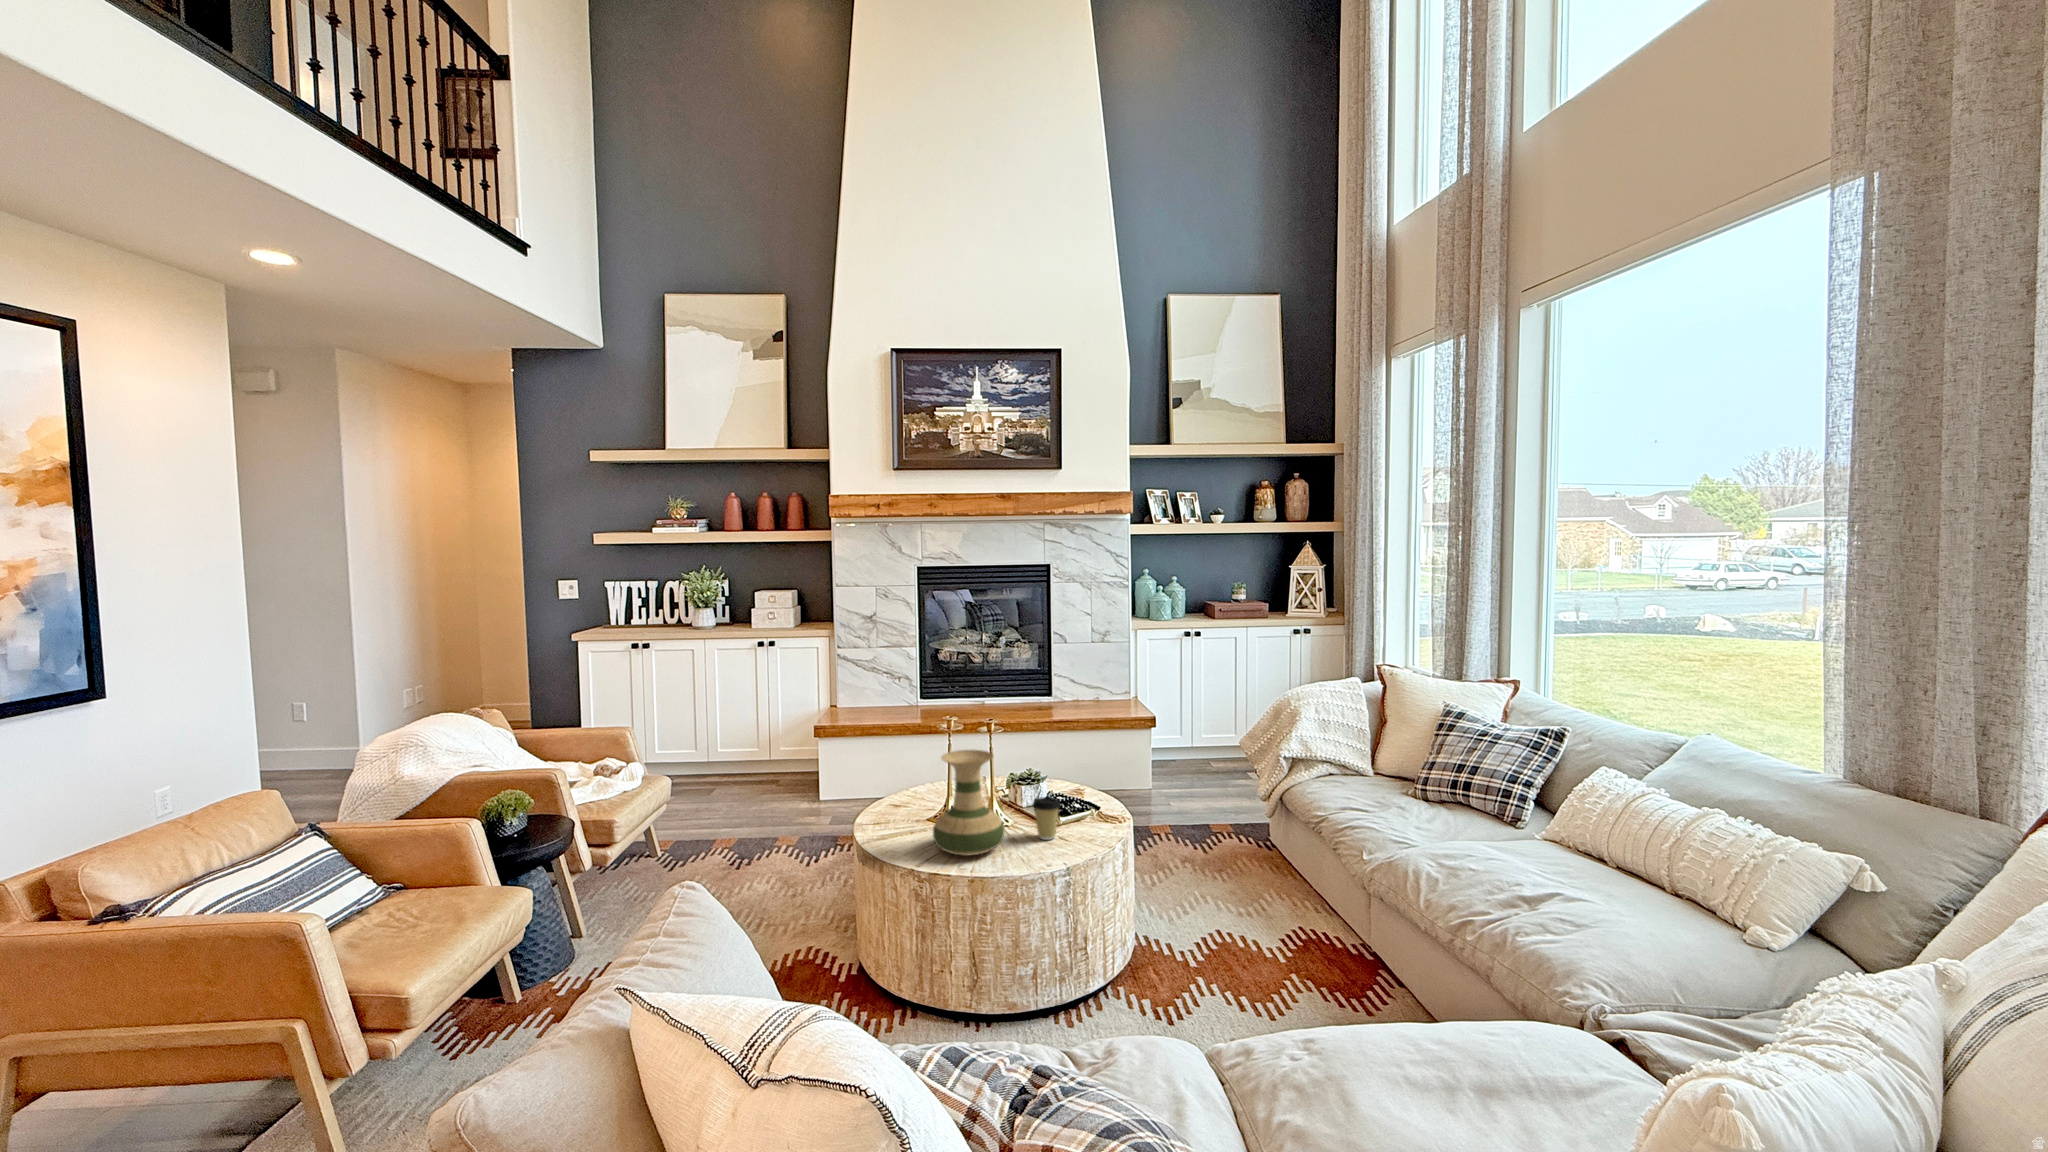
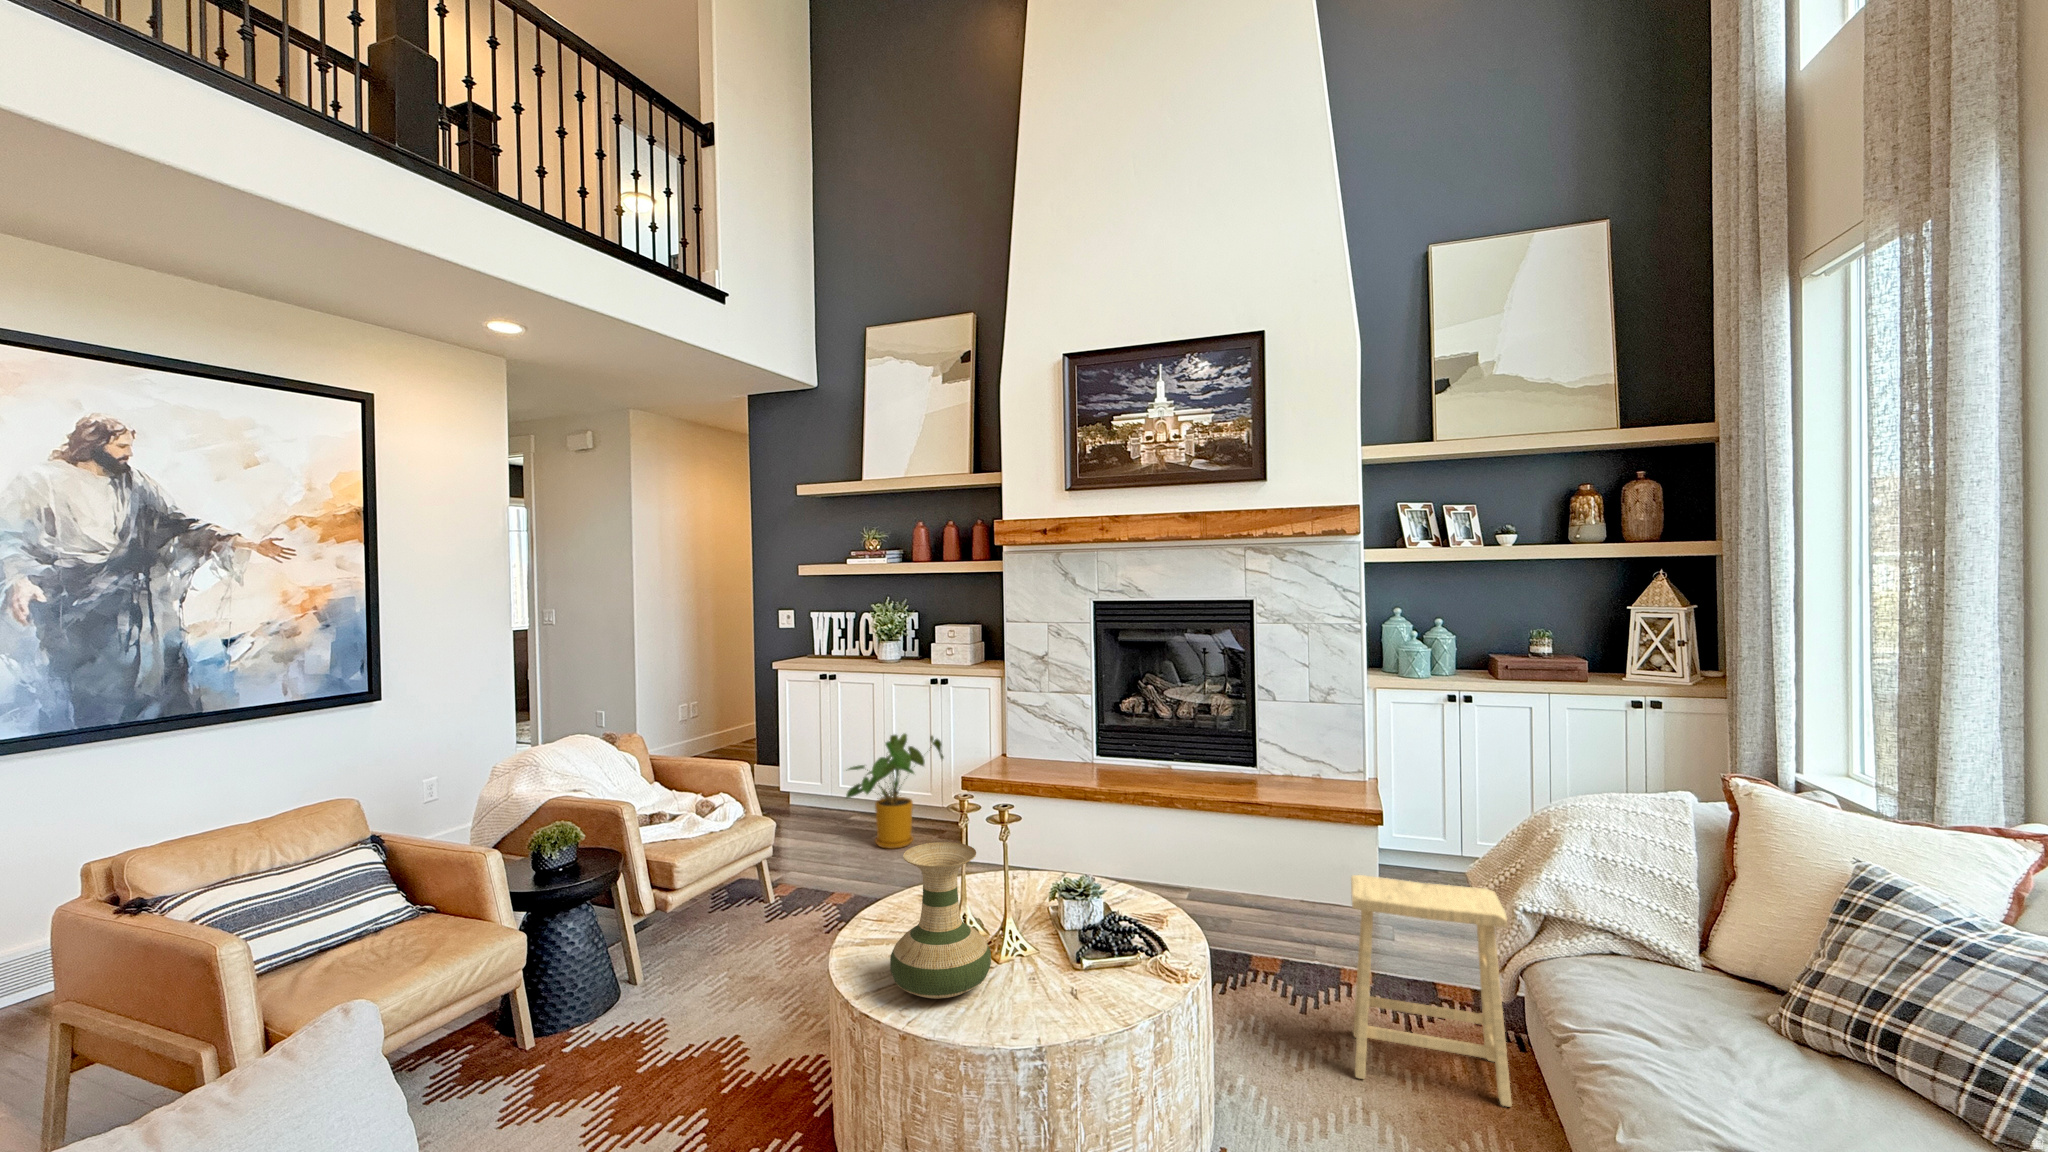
house plant: none [690,695,779,801] -> present [846,734,943,849]
footstool: none [1176,751,1278,883] -> present [1351,875,1512,1107]
coffee cup: present [1032,797,1061,840] -> none [1036,925,1079,992]

